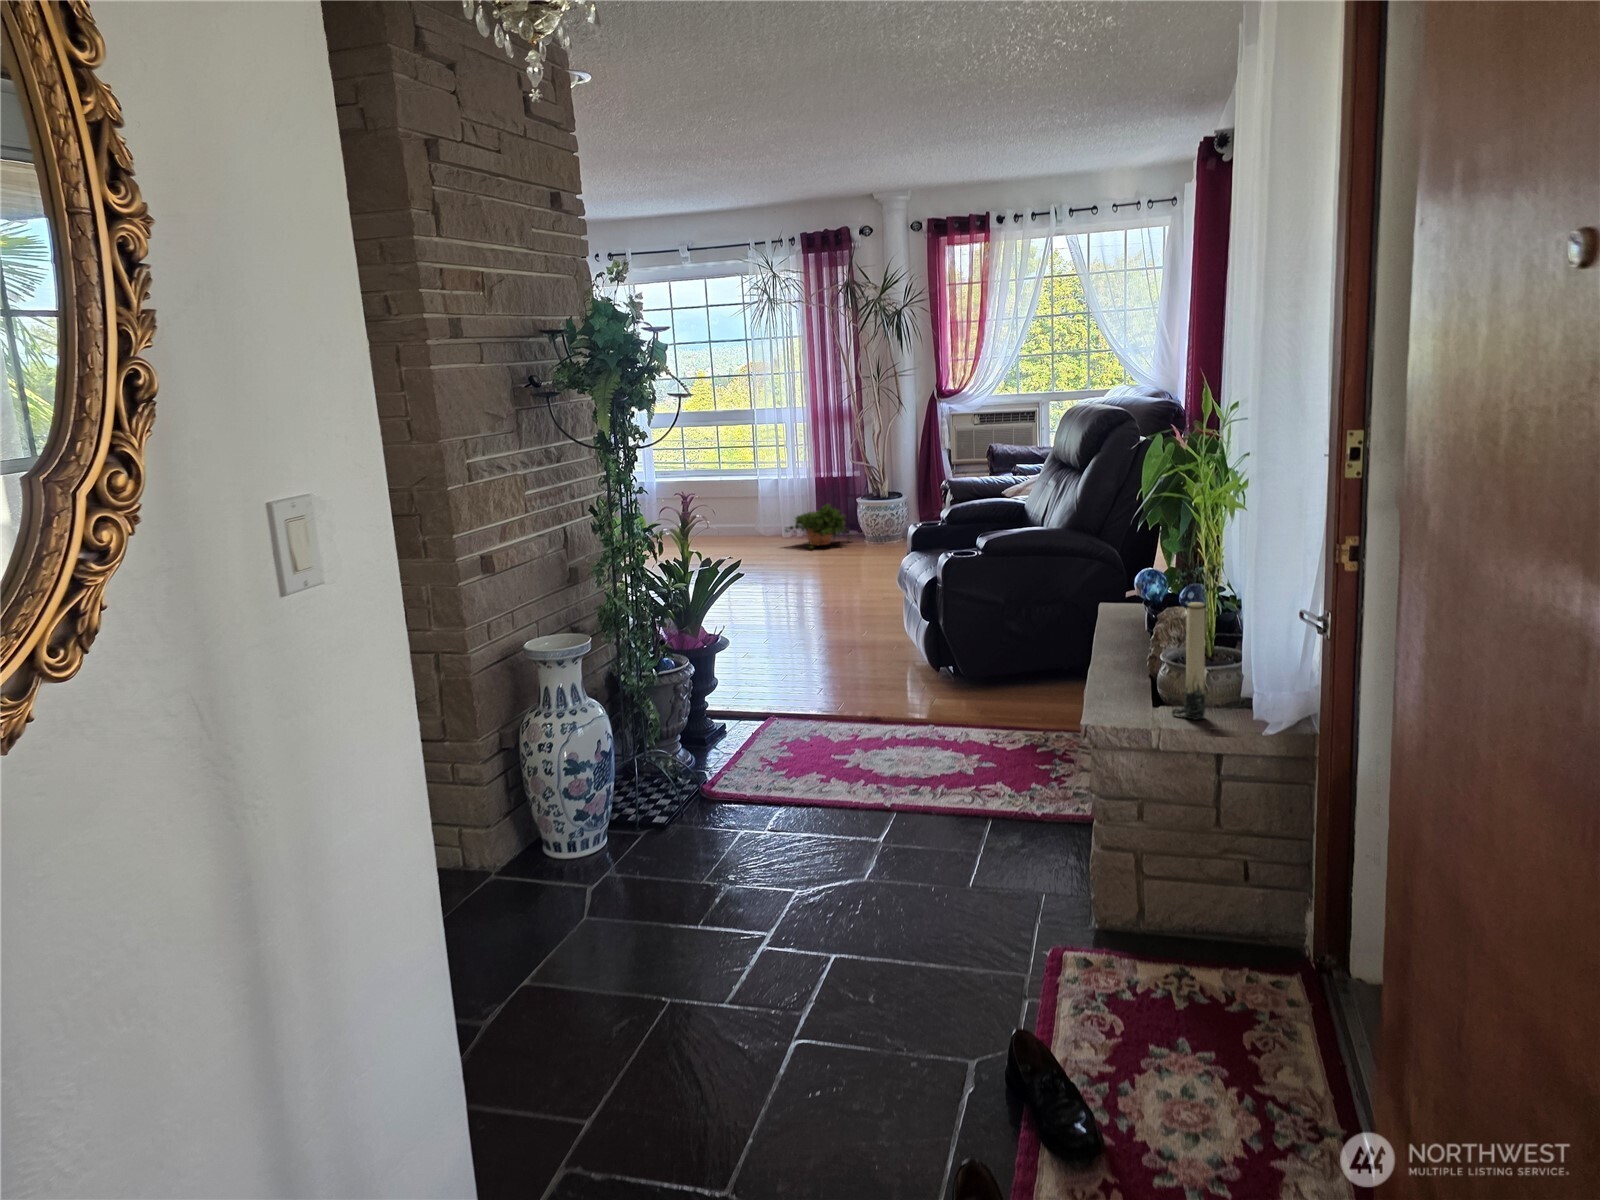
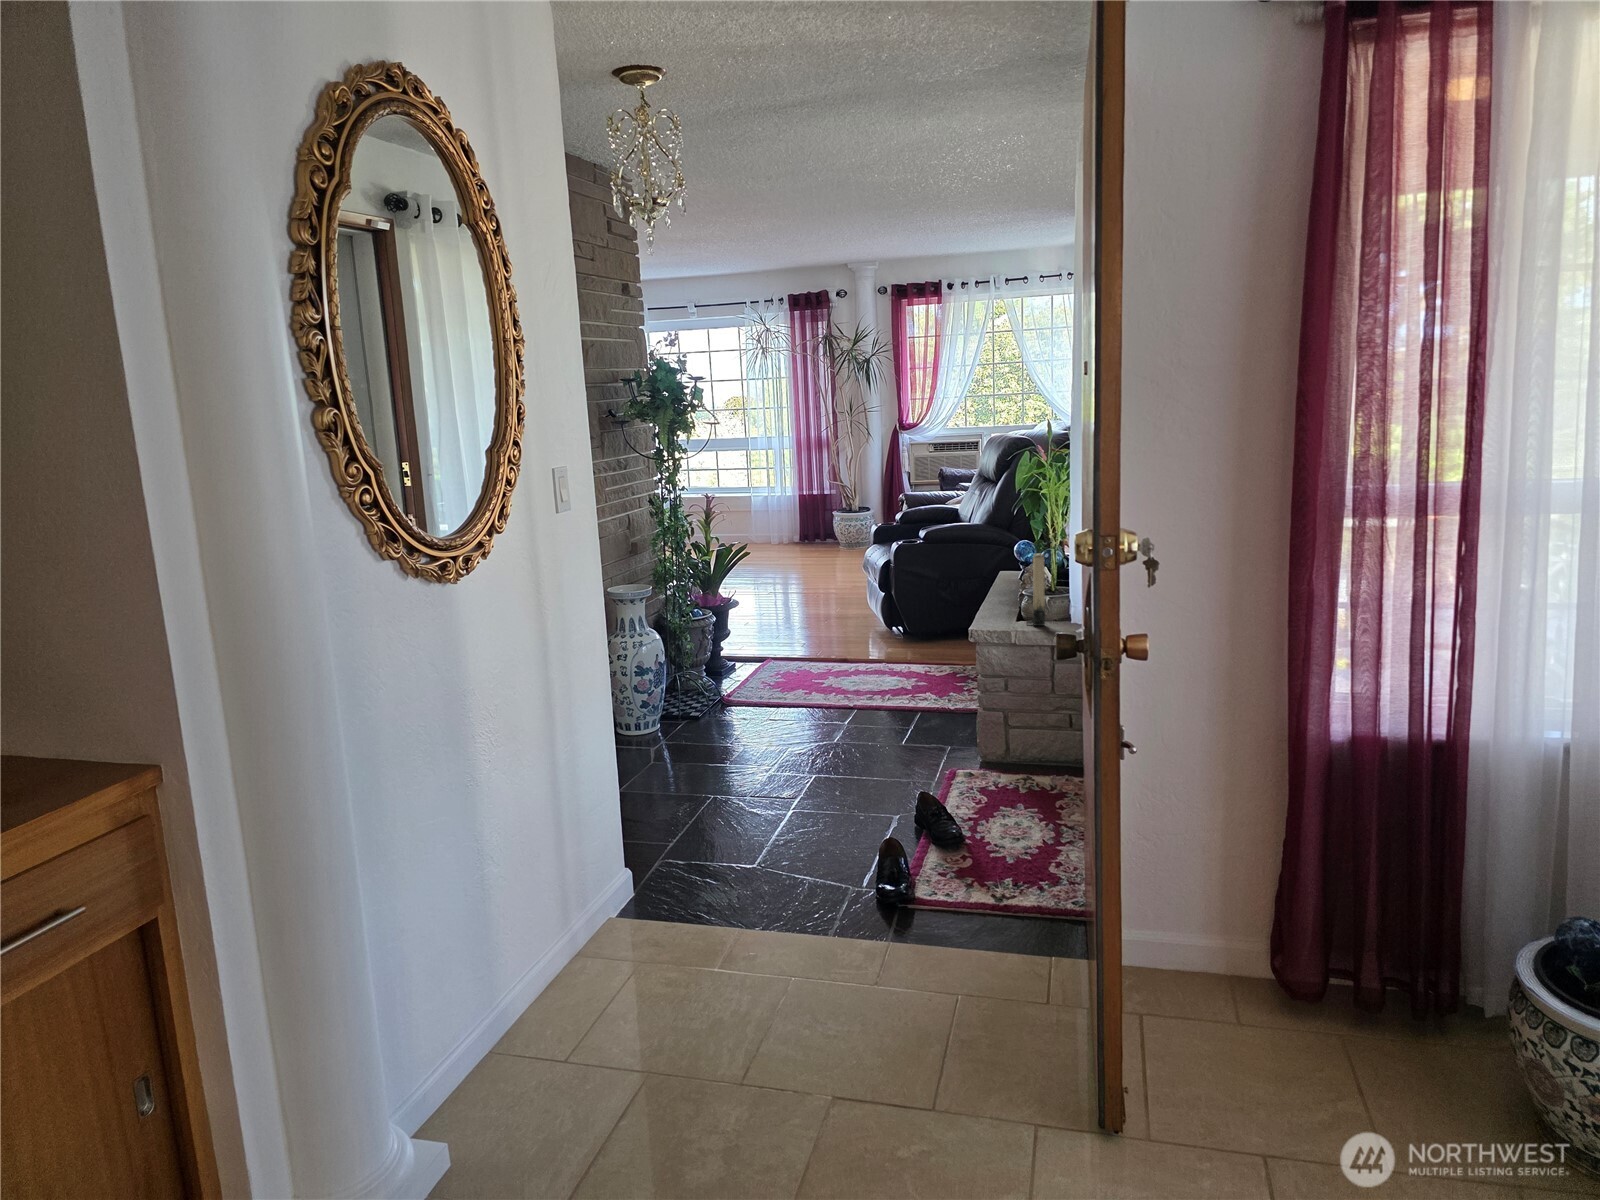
potted plant: present [785,504,850,548] -> none [771,516,830,554]

